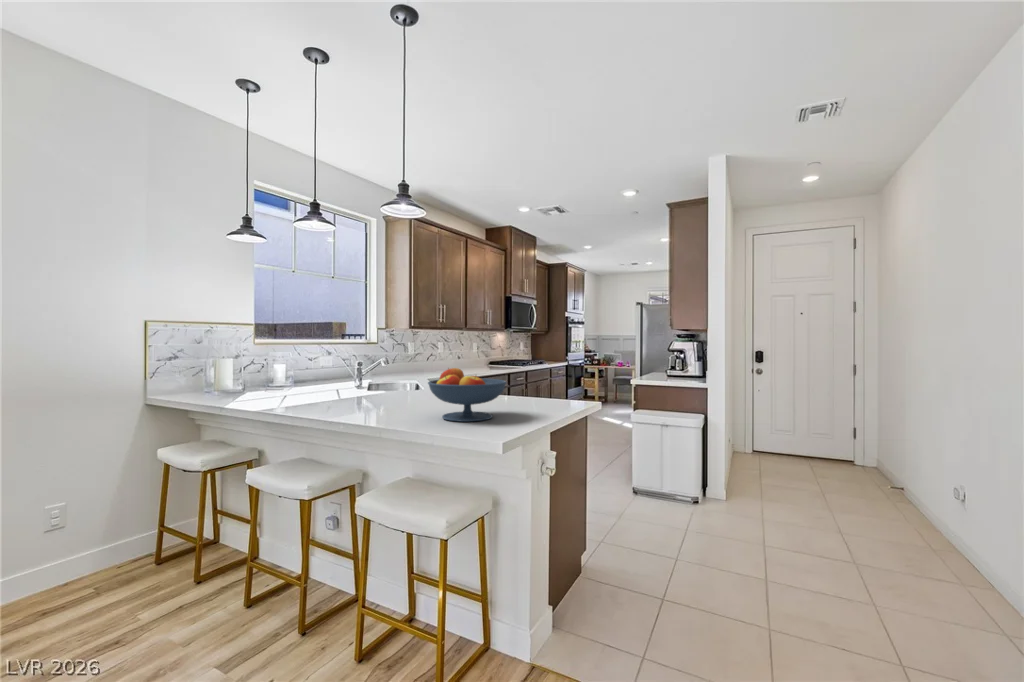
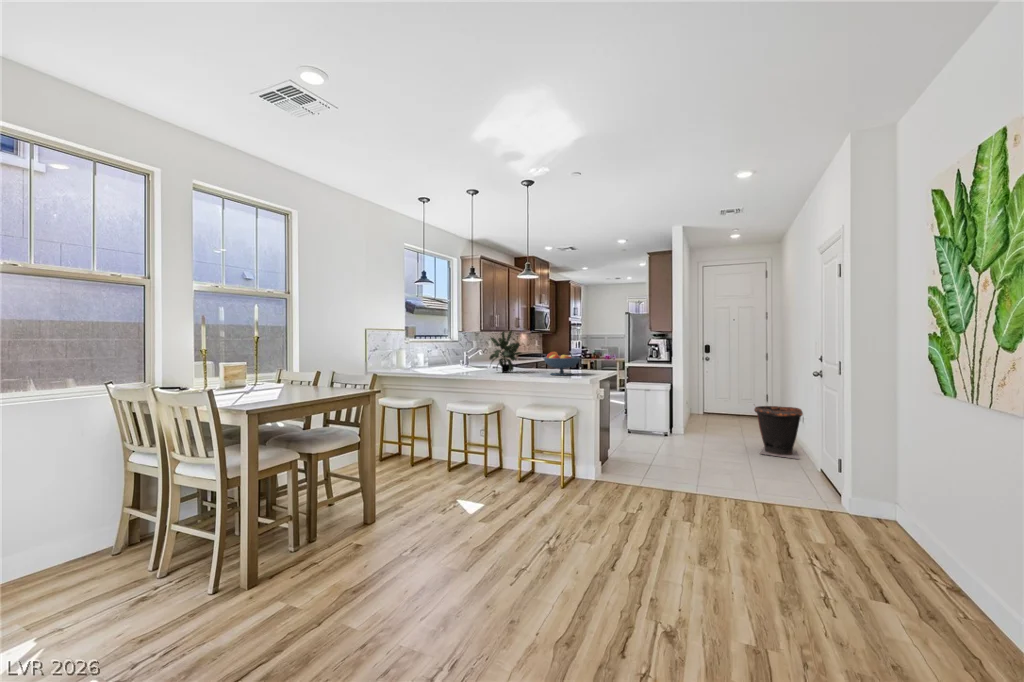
potted plant: none [344,323,411,406] -> present [489,331,521,373]
trash can: none [864,466,975,590] -> present [754,406,803,459]

